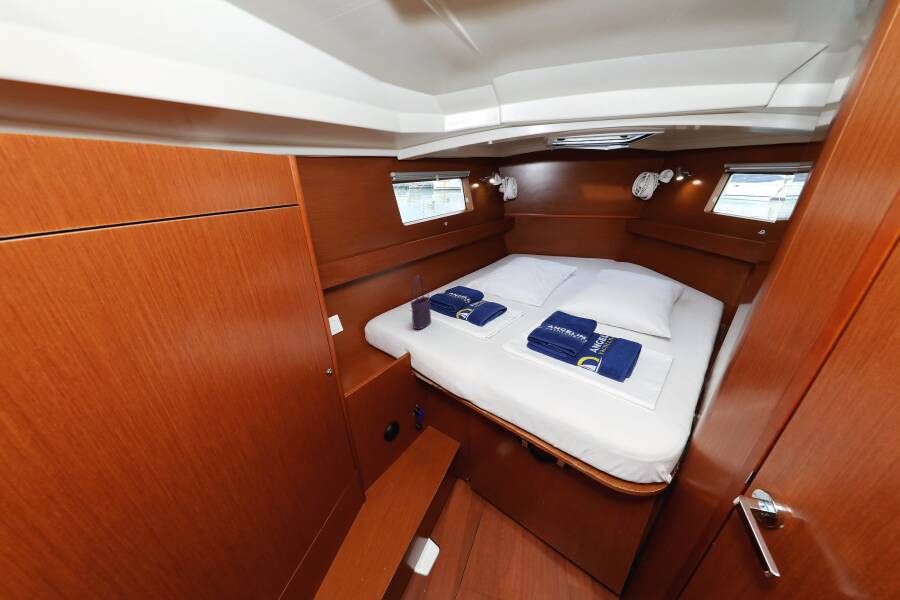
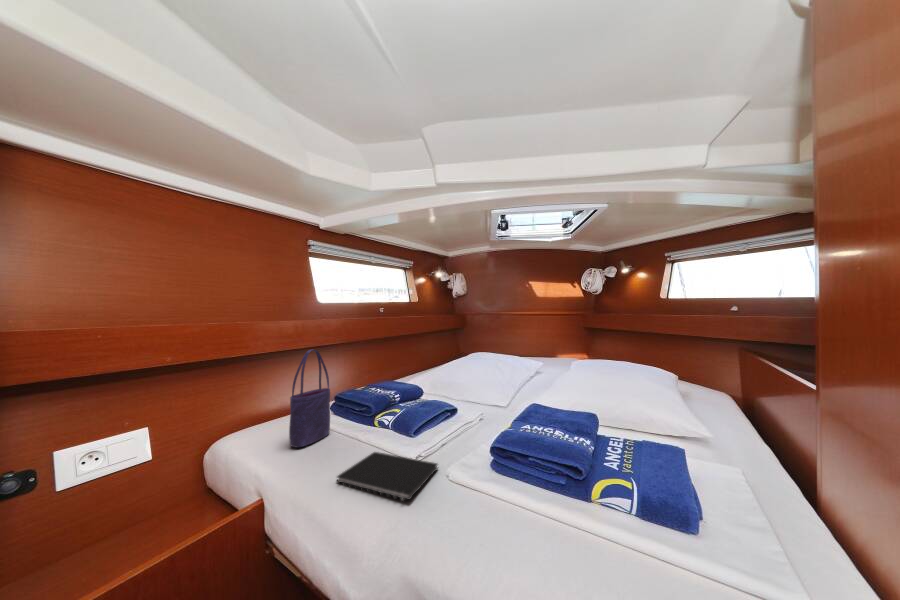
notebook: none [447,334,498,359] -> present [337,452,438,500]

